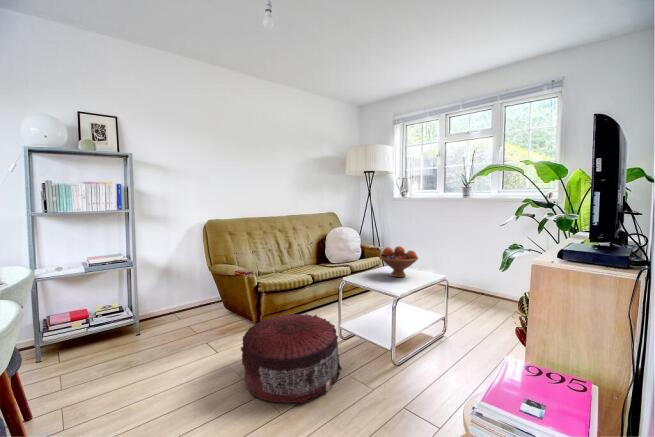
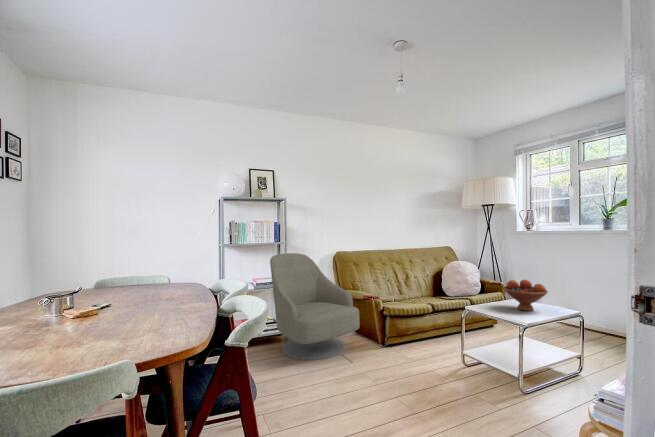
armchair: none [110,224,231,355] -> present [270,253,360,360]
pouf: present [241,314,342,403] -> none [376,335,469,411]

